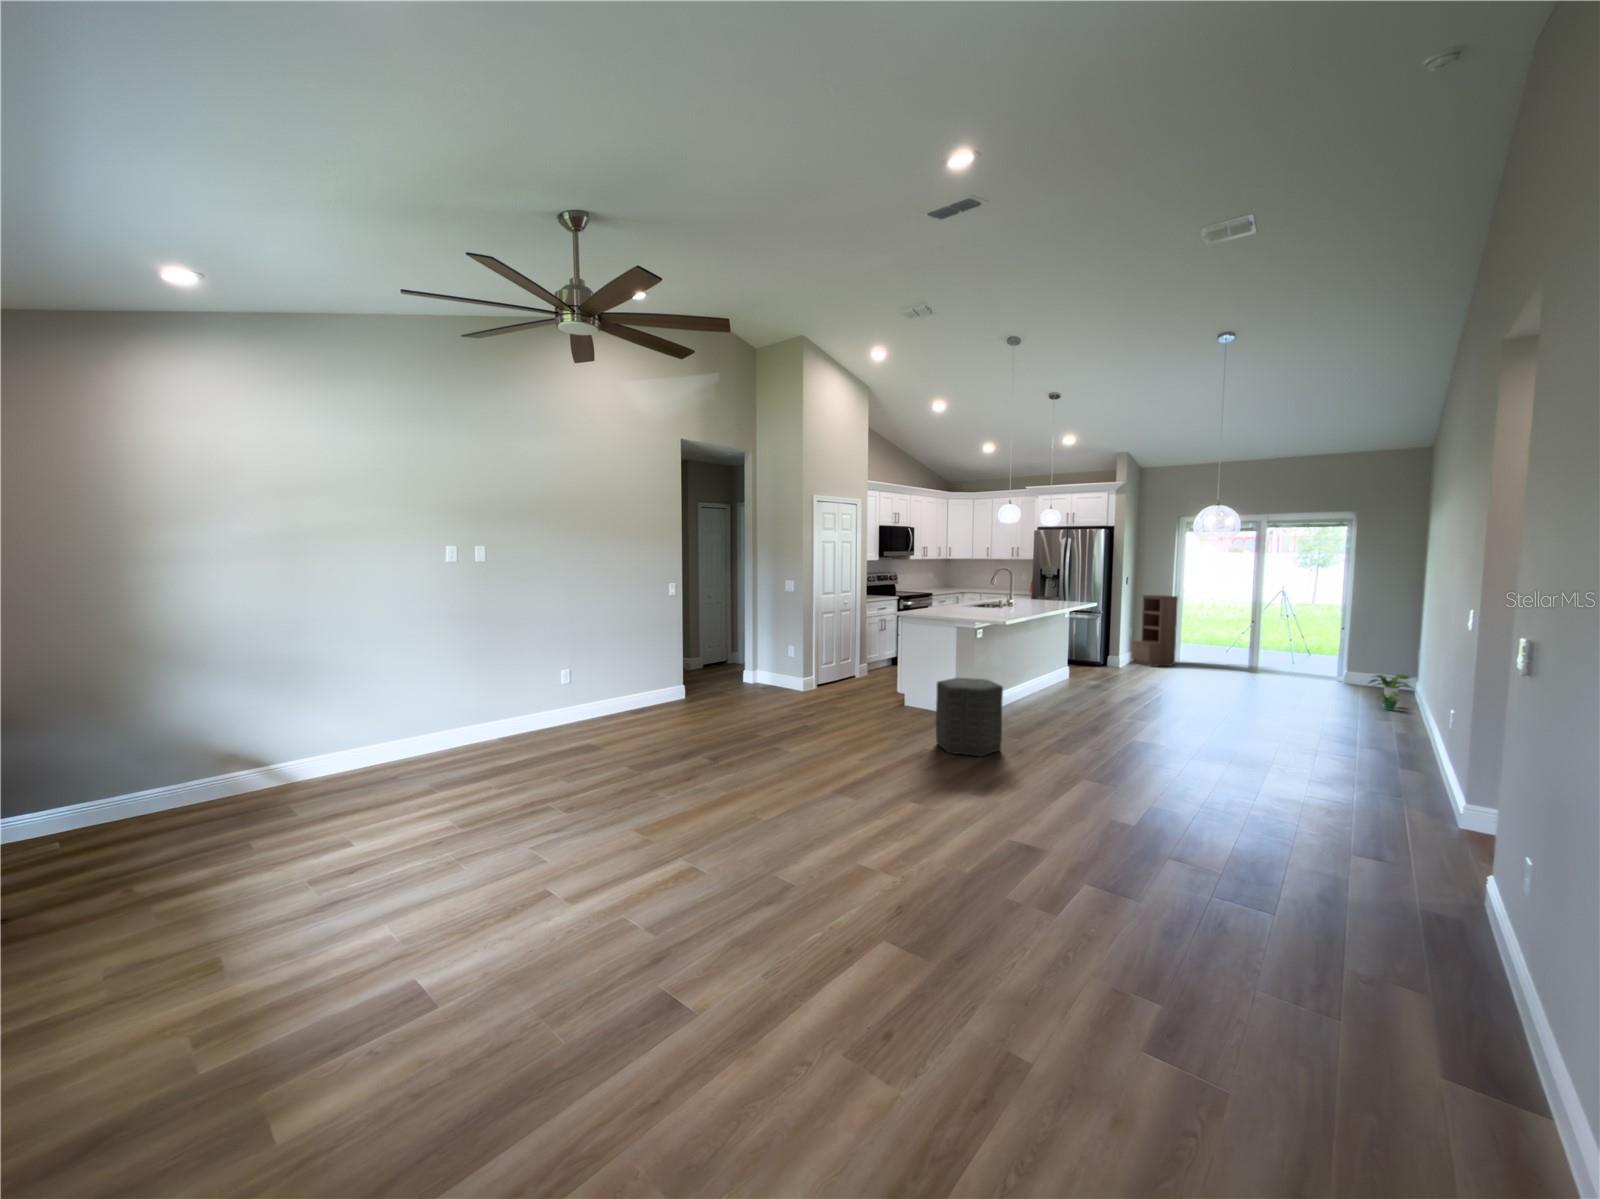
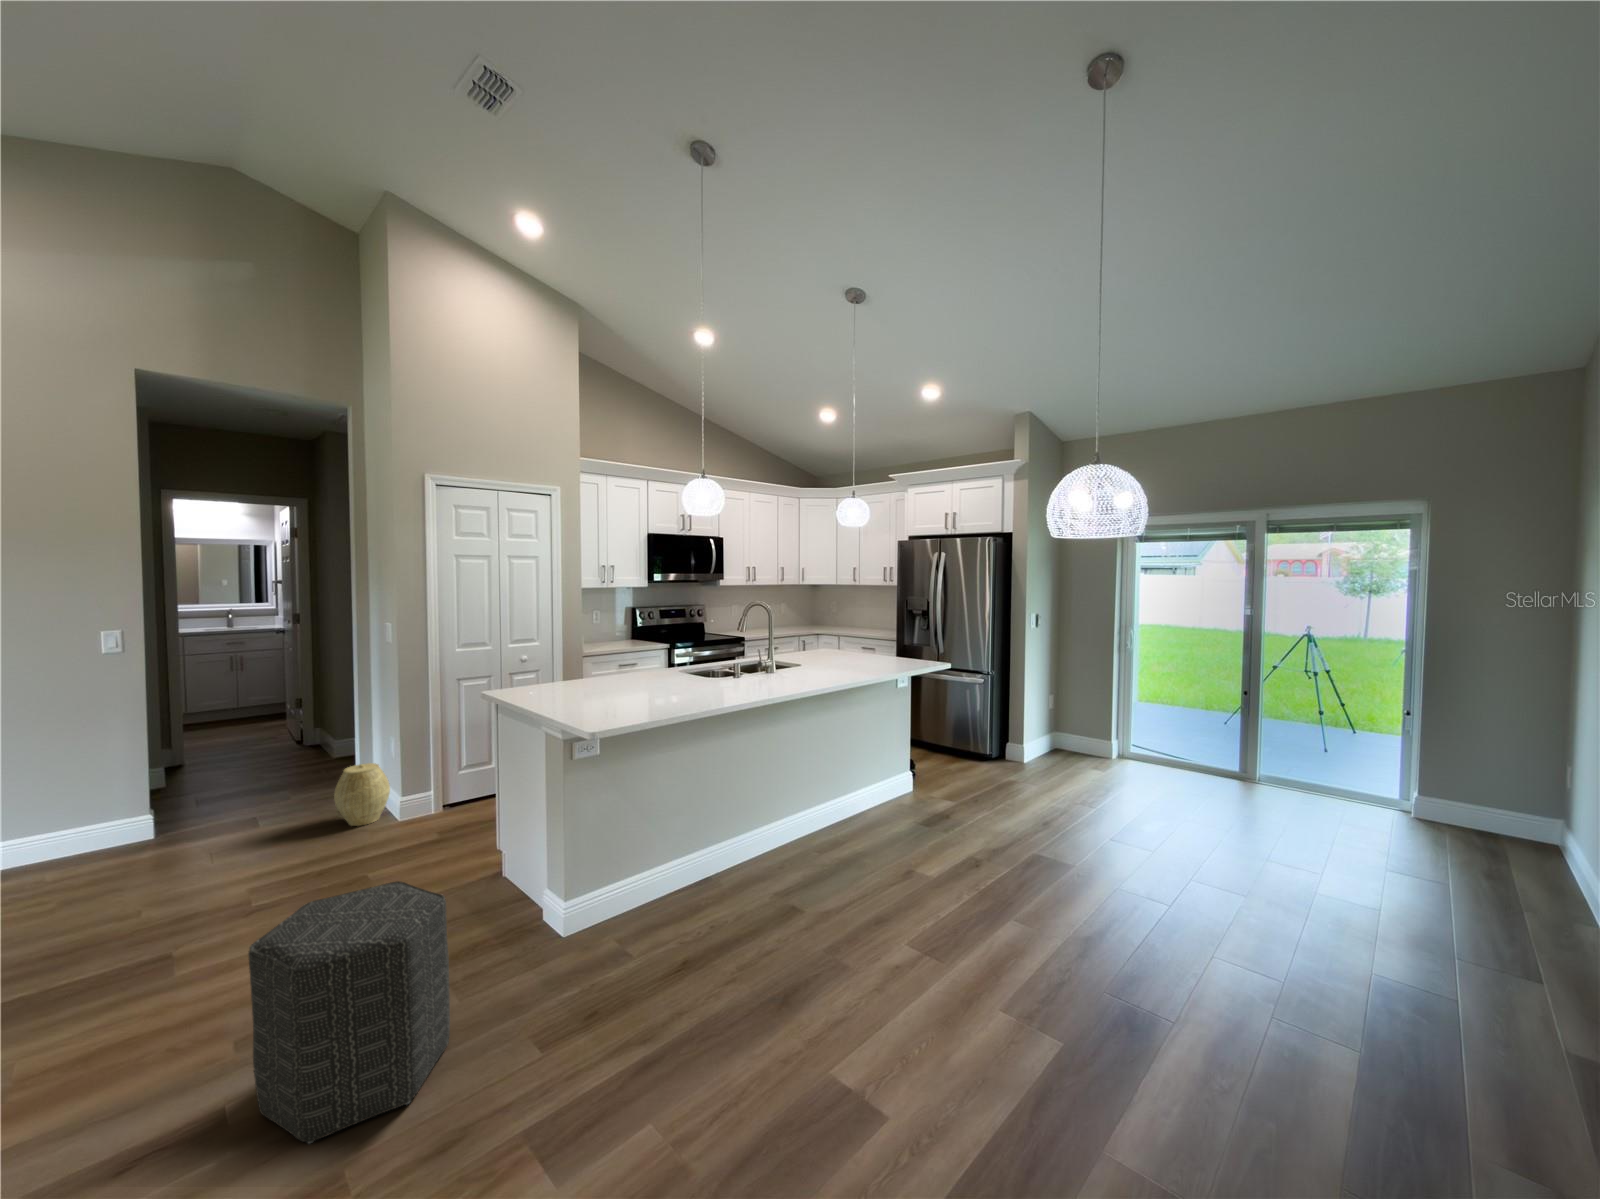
bookshelf: present [1131,595,1178,667] -> none [1049,643,1119,763]
woven basket: none [768,660,795,694] -> present [334,763,390,826]
potted plant: present [1370,674,1413,711] -> none [1447,837,1561,930]

